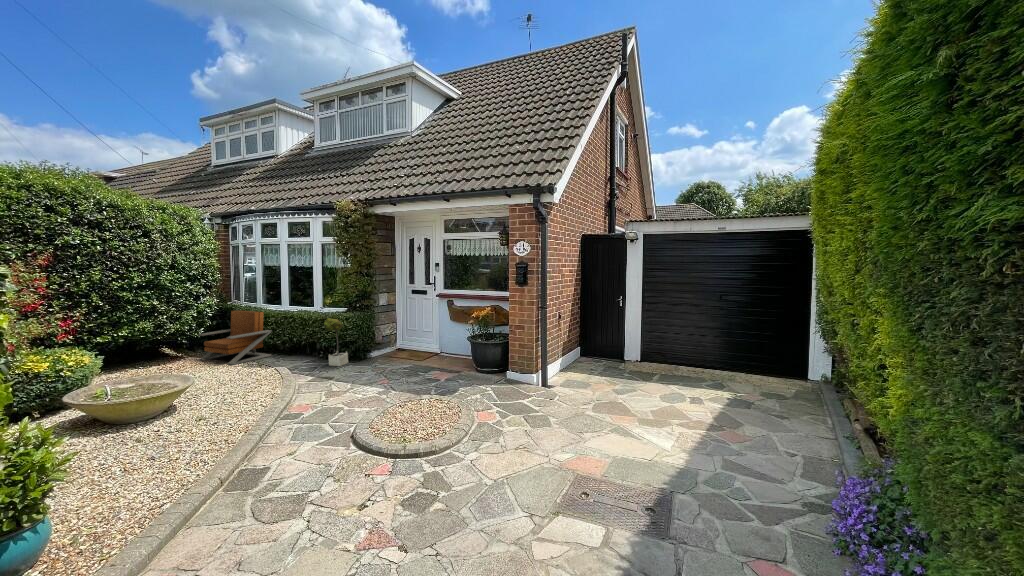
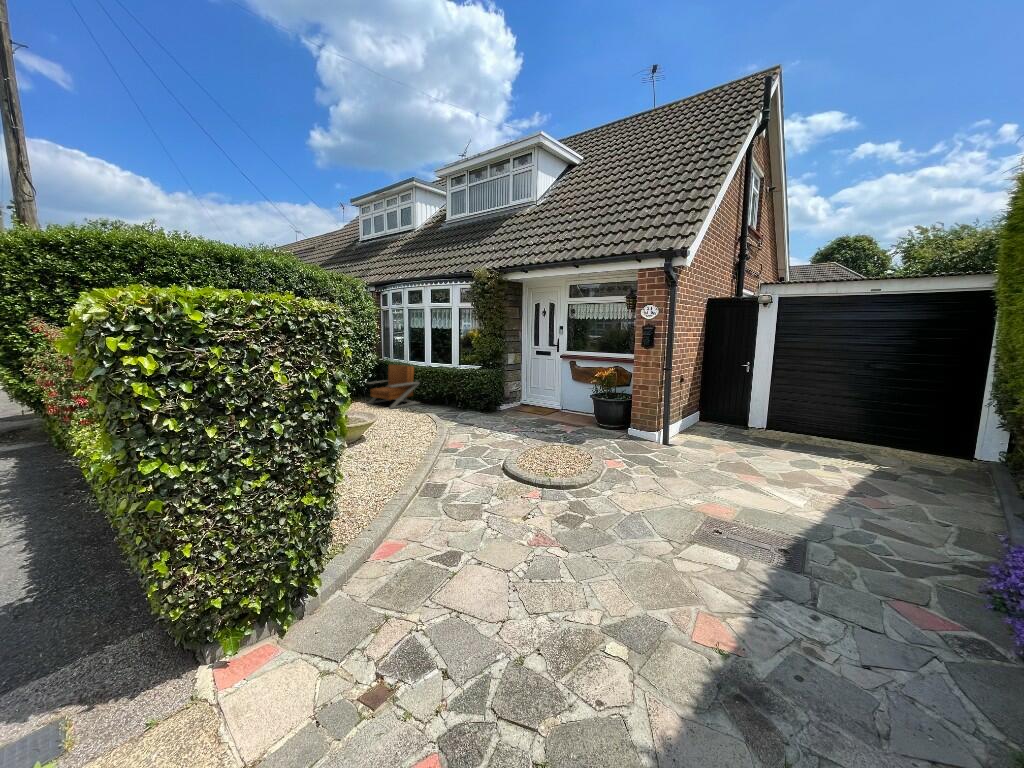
potted tree: present [324,318,348,366] -> none [464,373,483,415]

